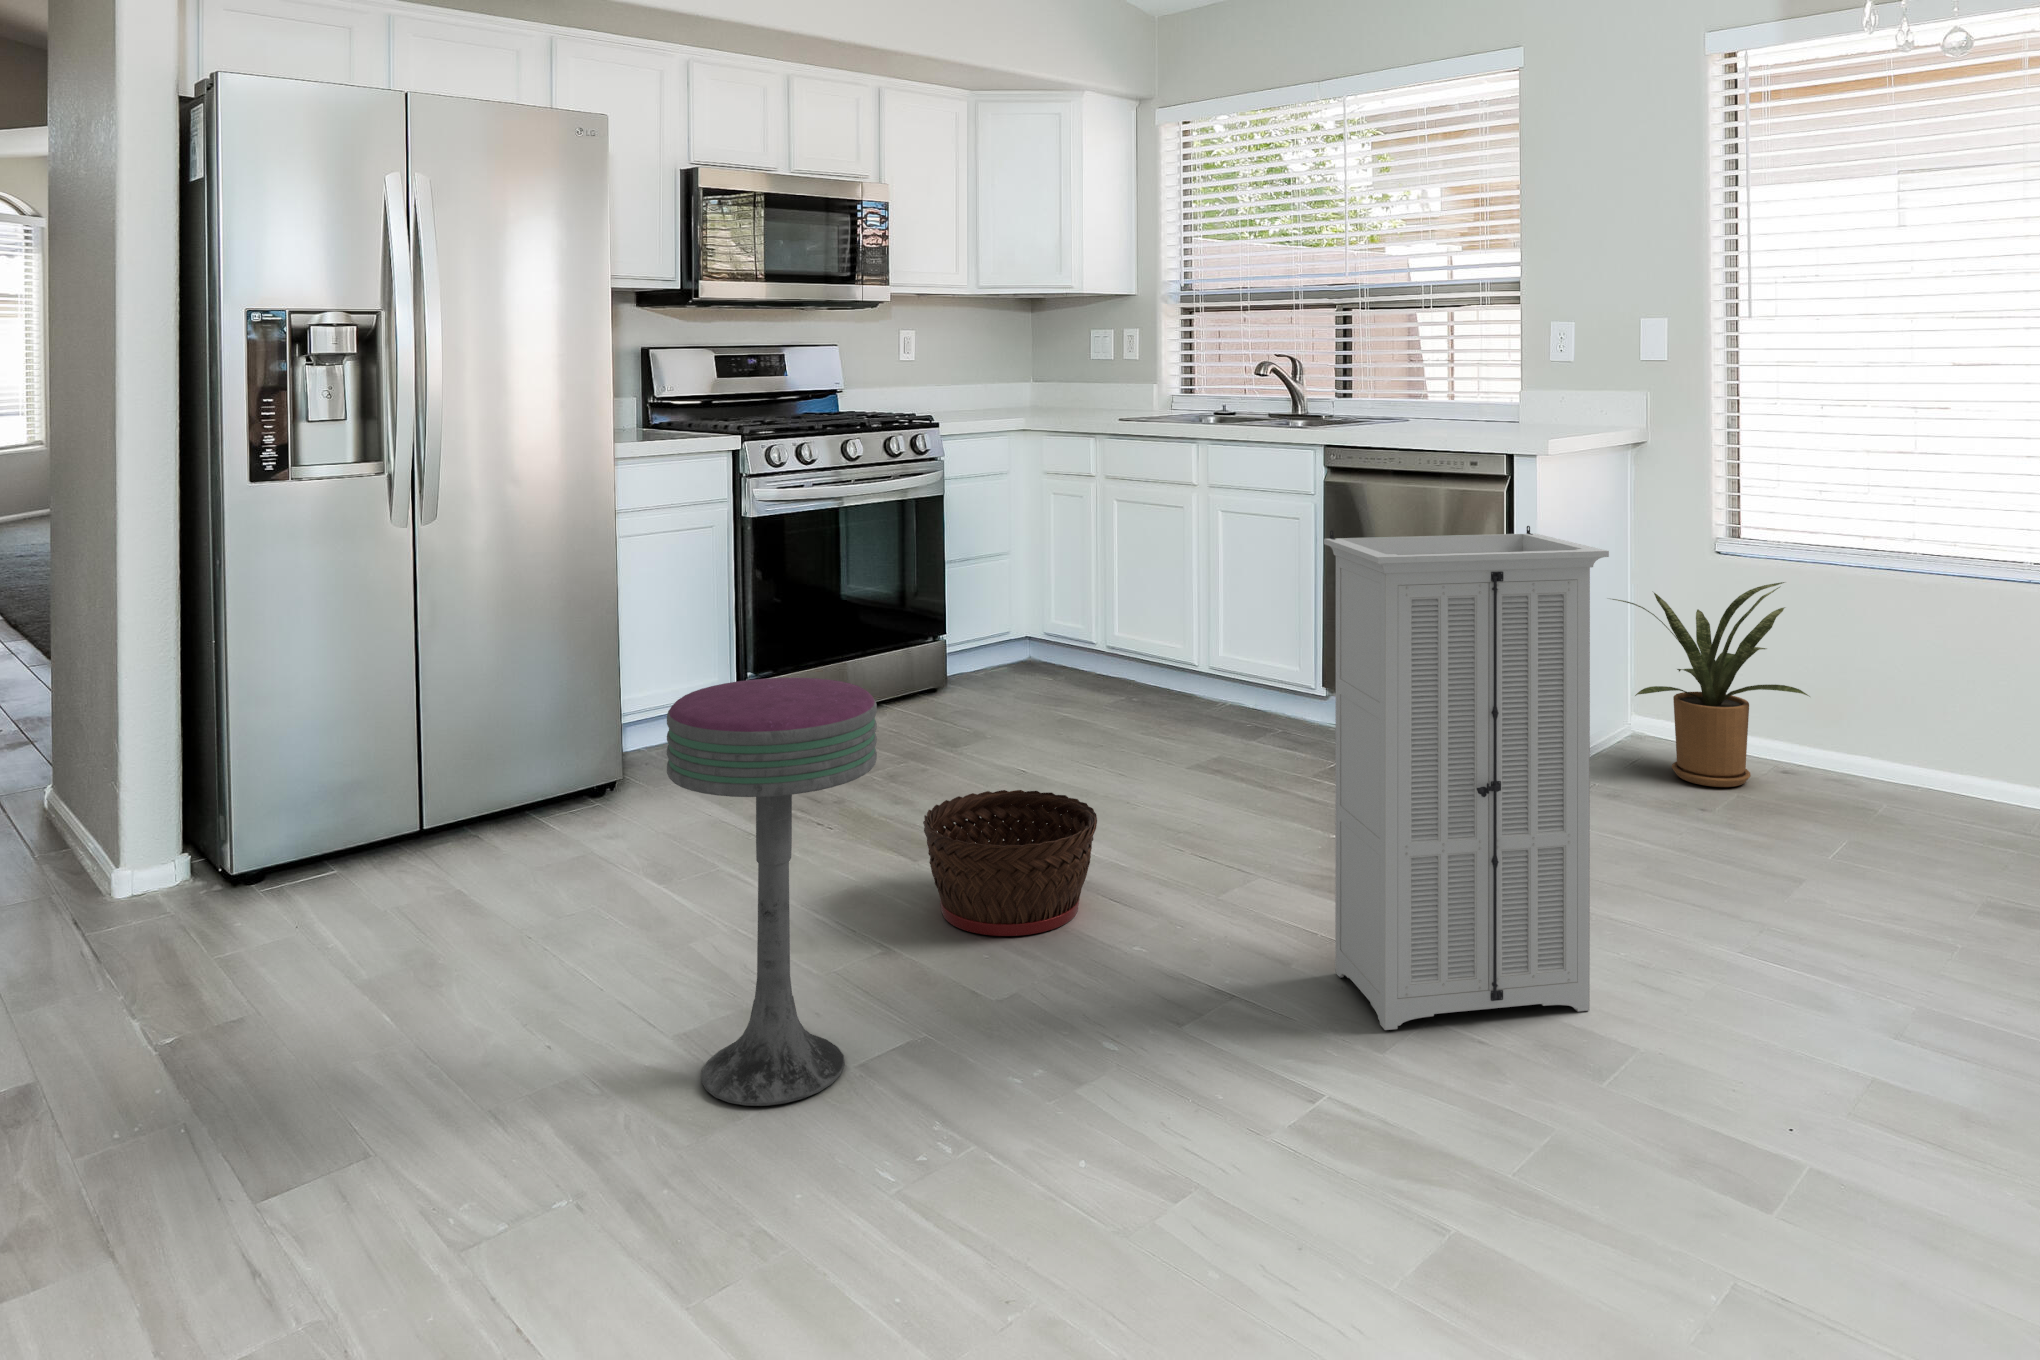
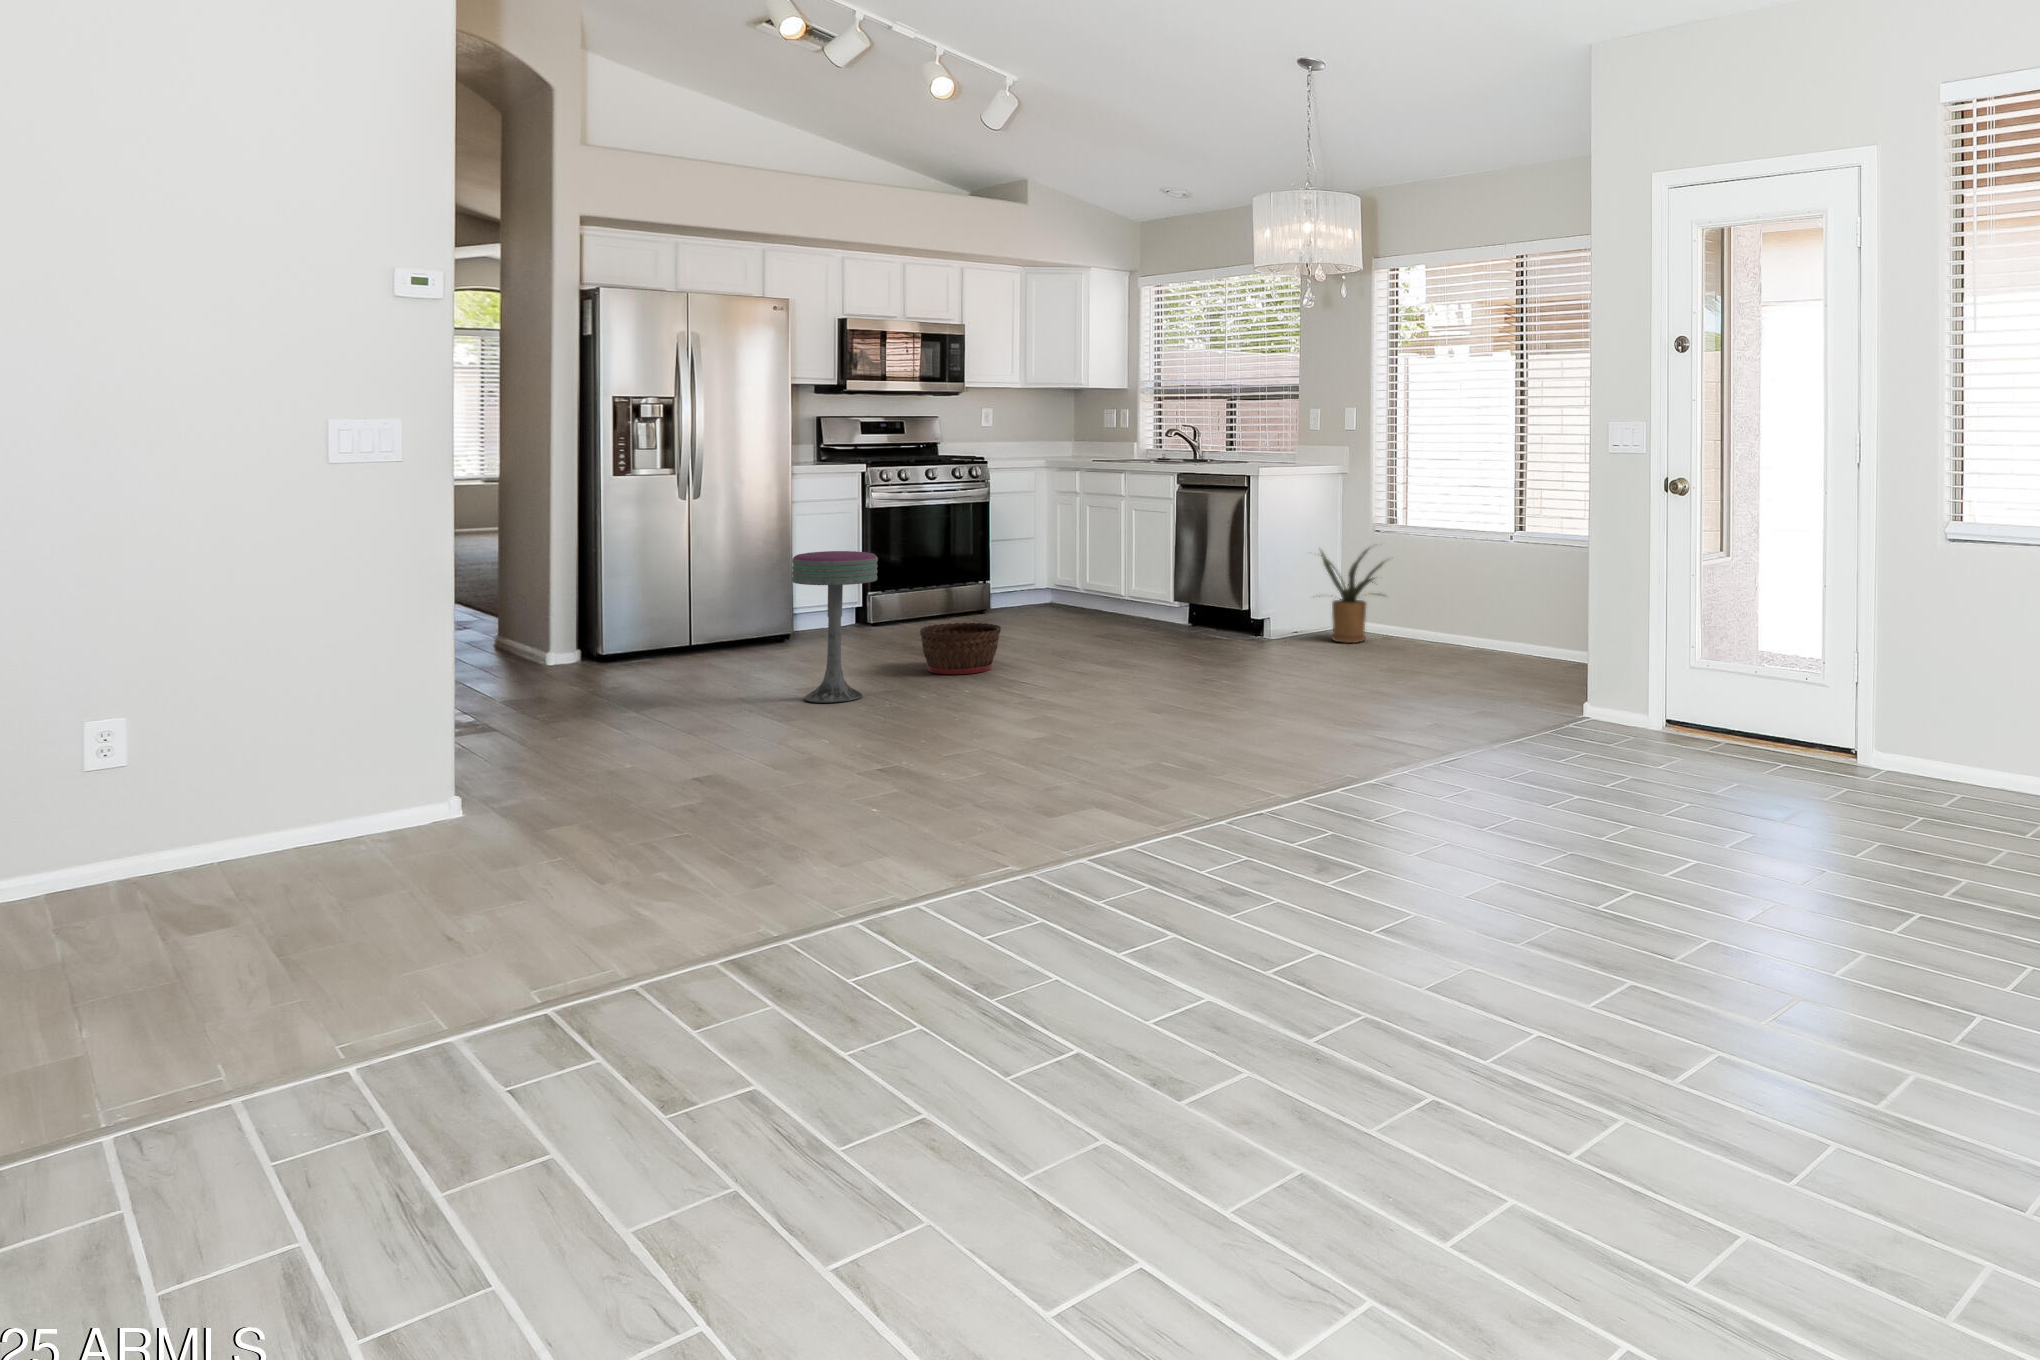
storage cabinet: present [1324,526,1609,1030] -> none [1080,499,1180,692]

